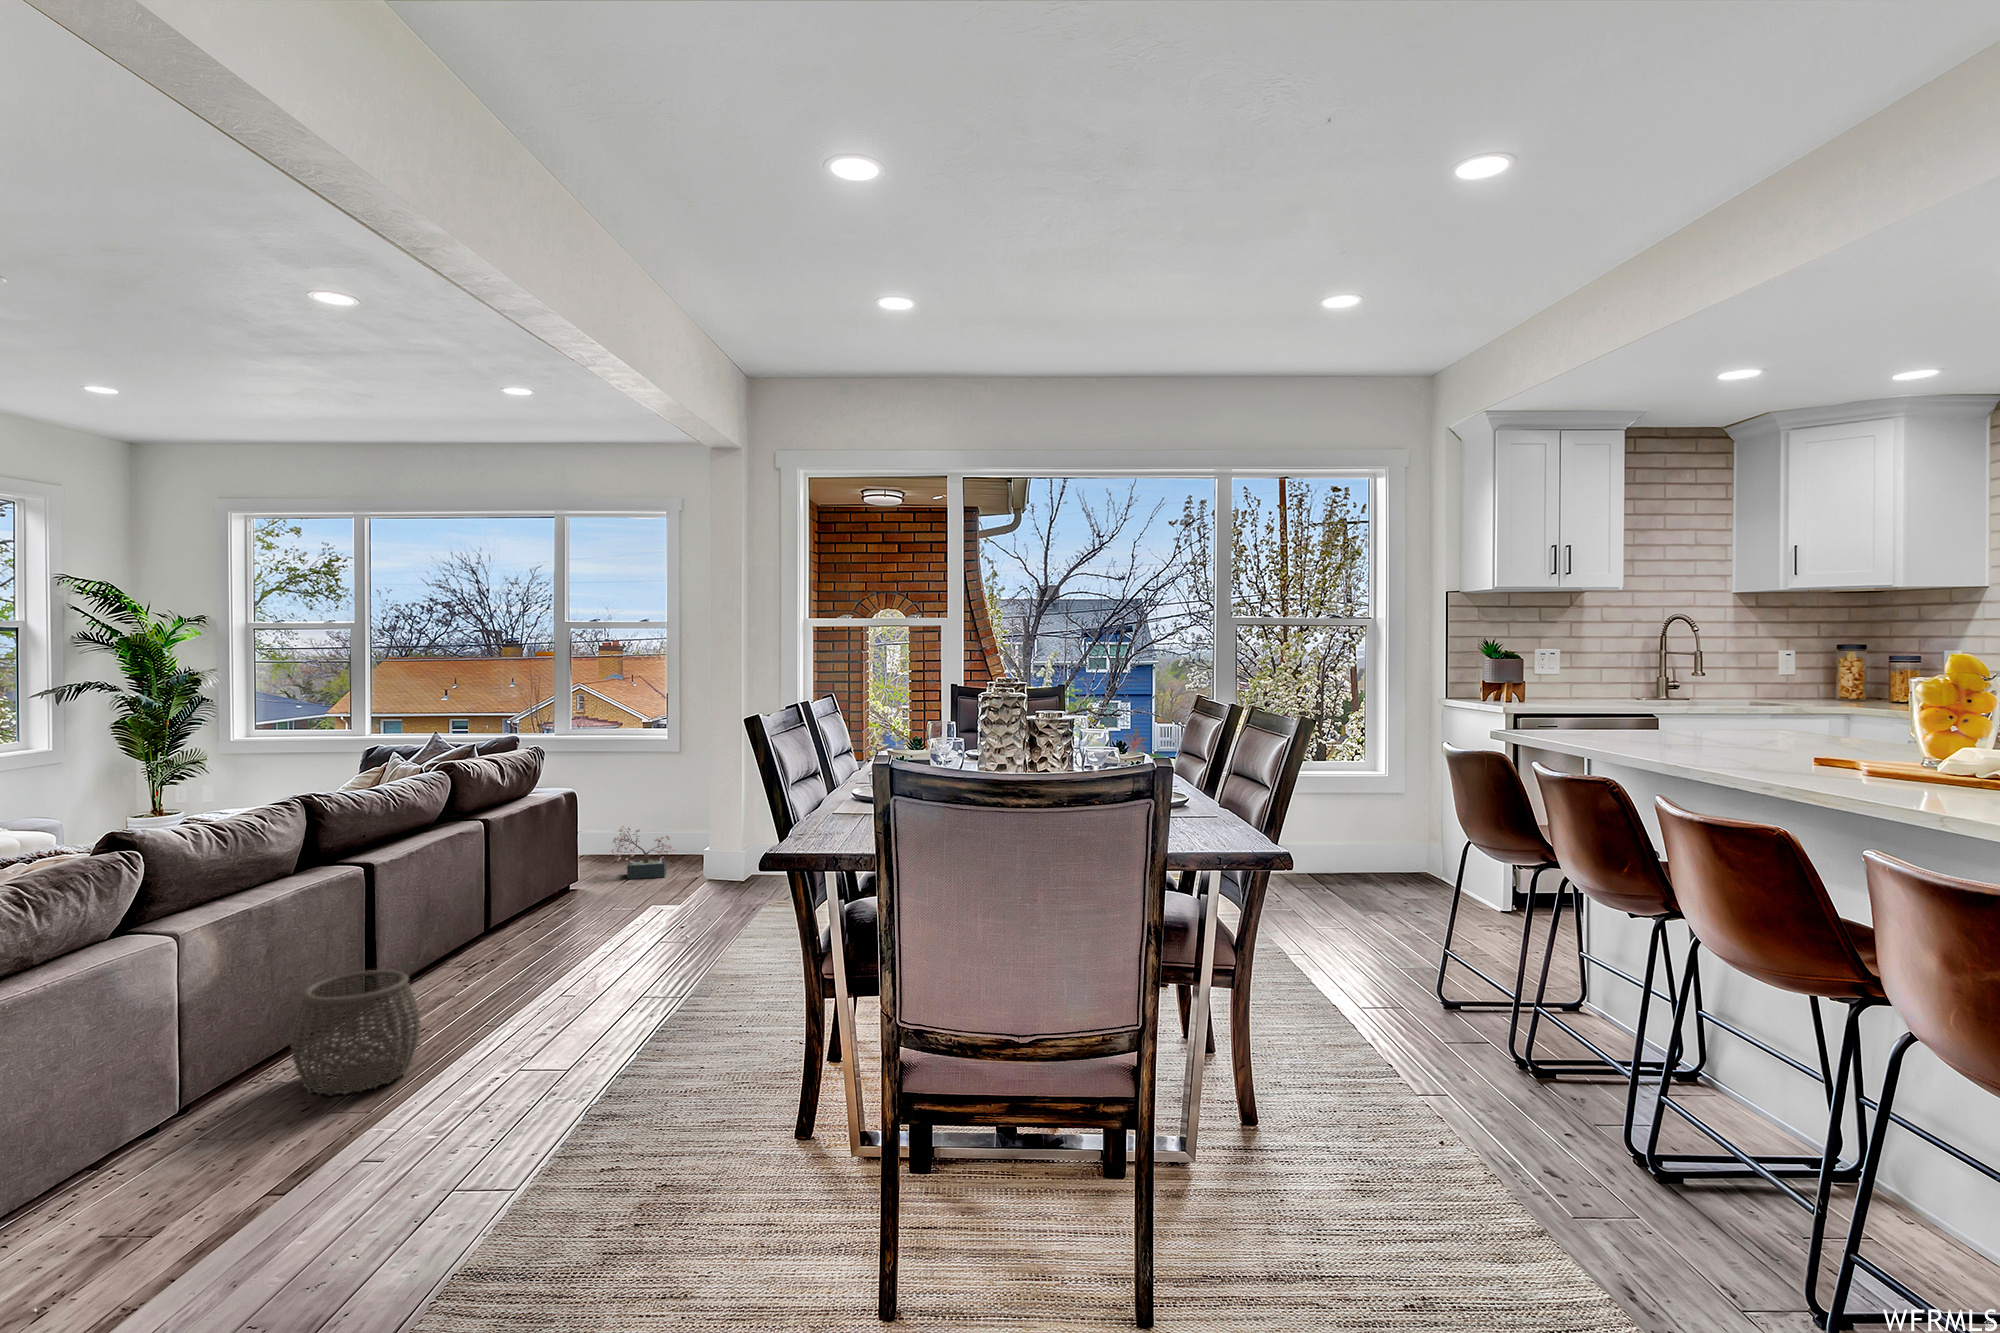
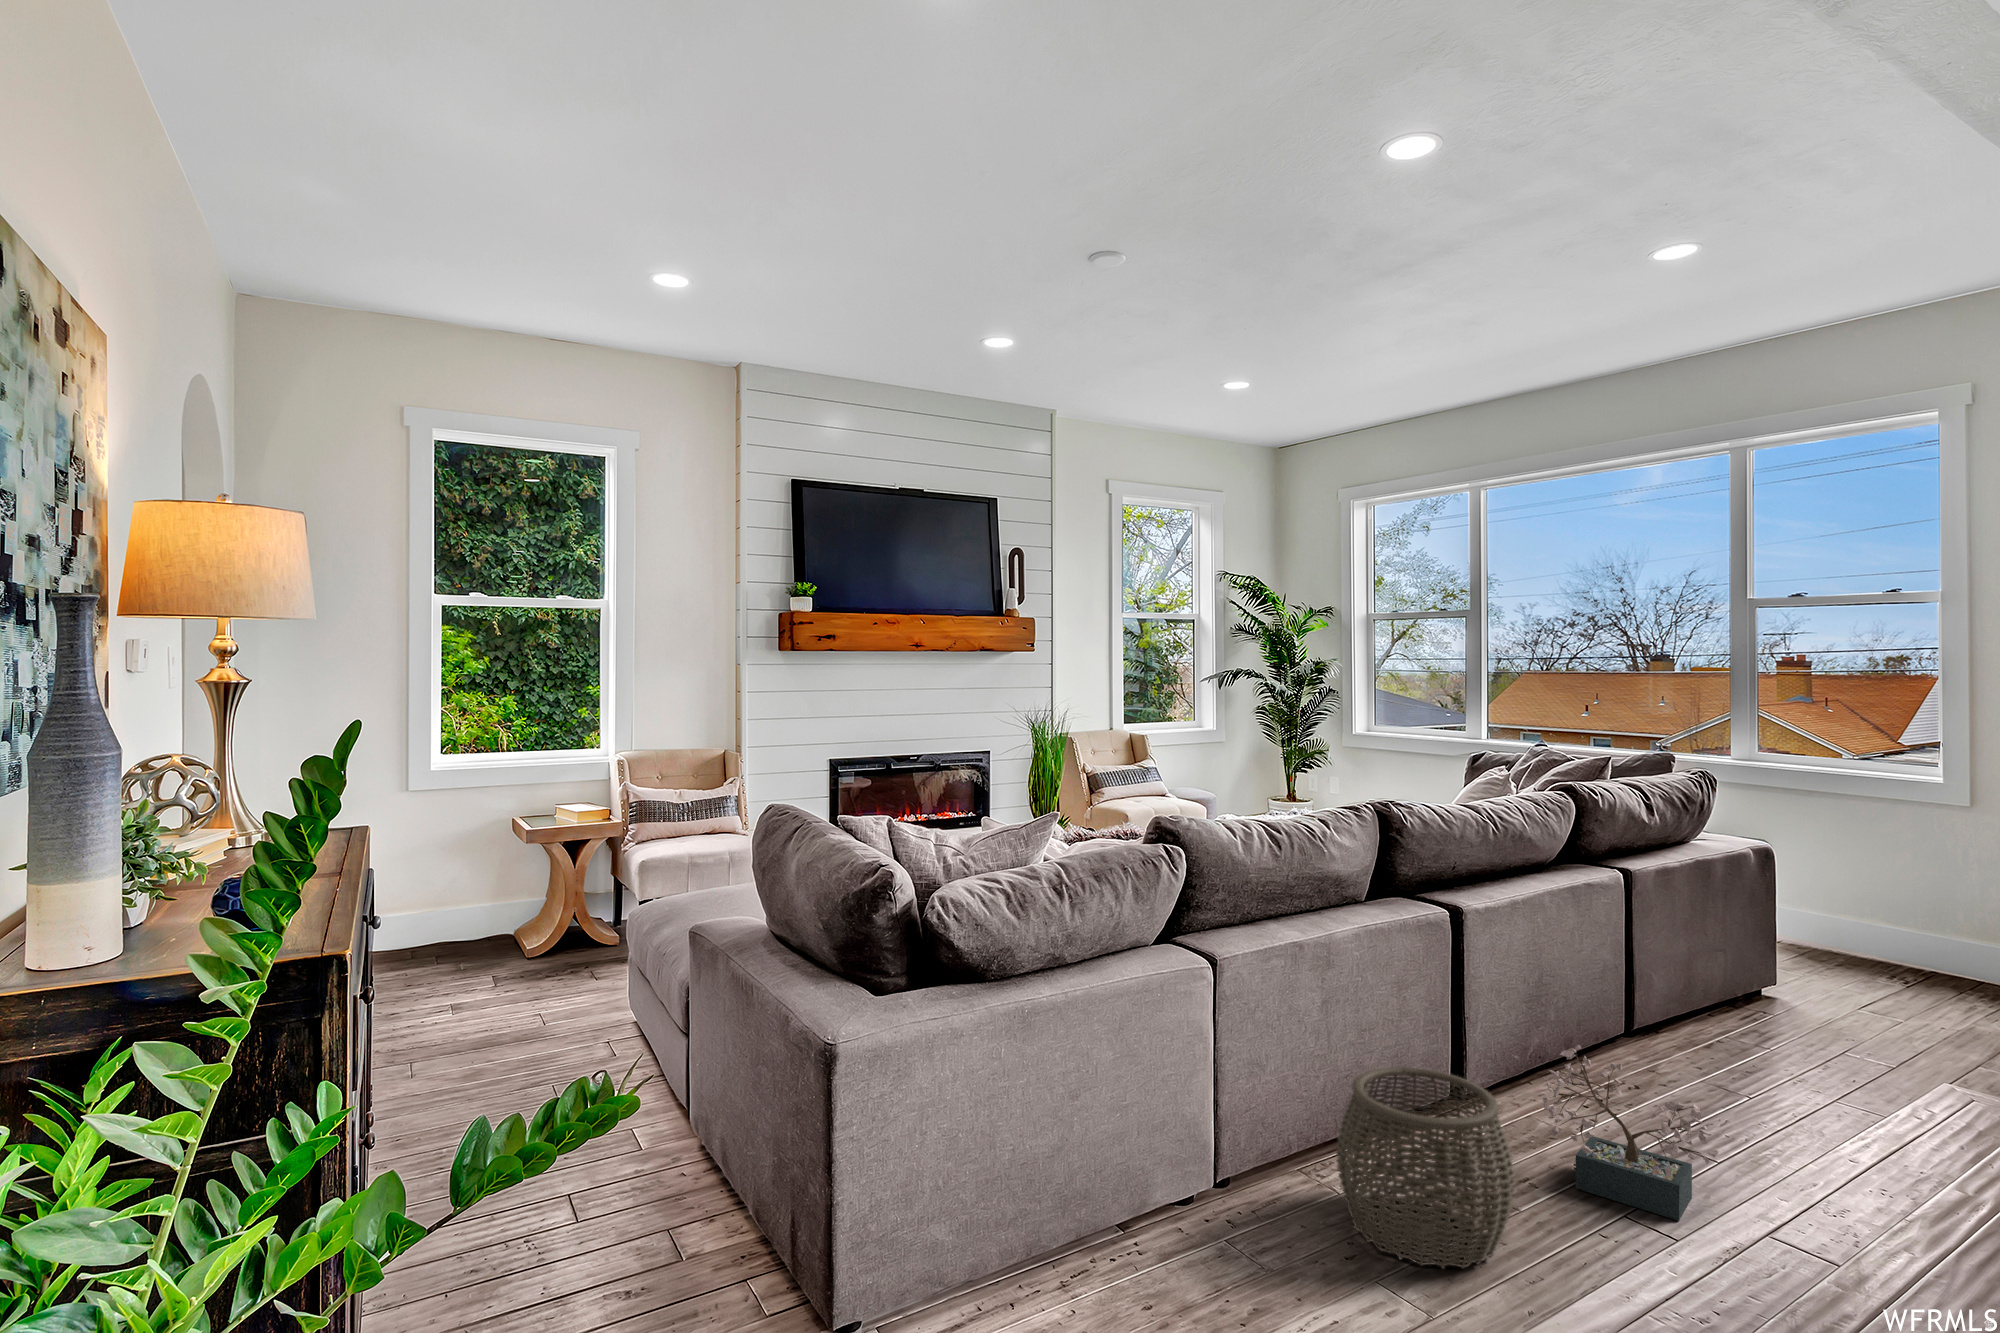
decorative plant: present [611,826,676,879] -> present [1542,1045,1719,1221]

